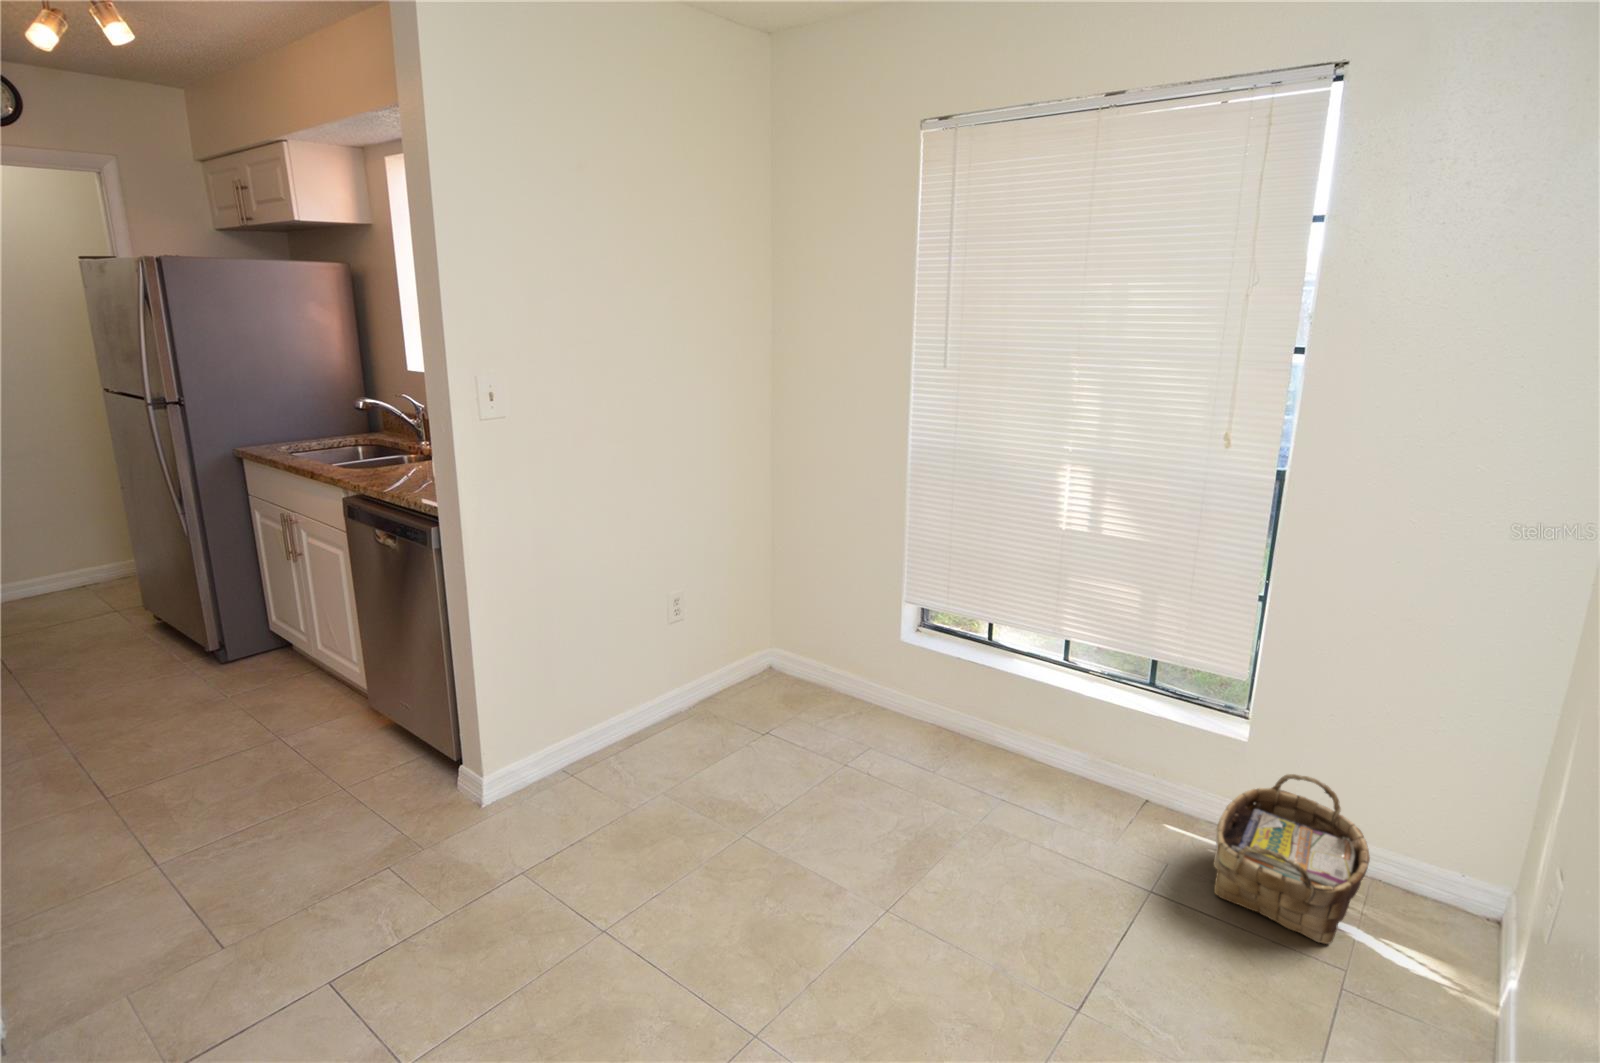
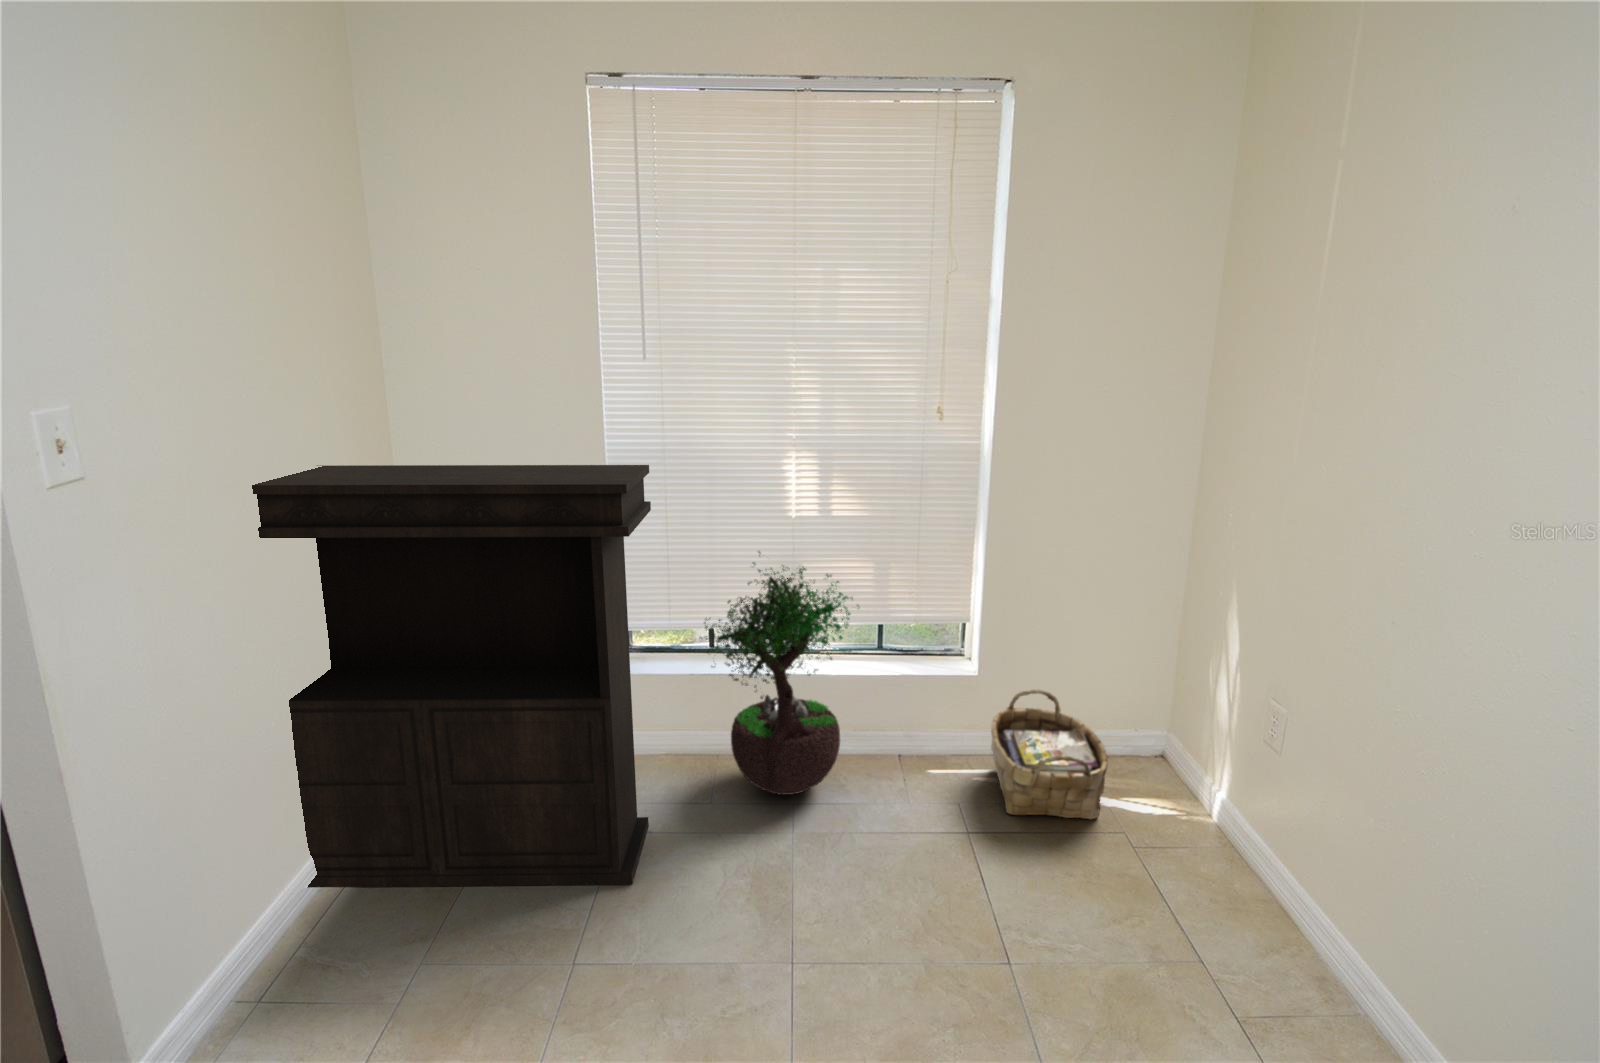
console table: none [590,434,898,804] -> present [252,465,651,888]
potted tree: none [920,555,1077,792] -> present [700,552,859,795]

